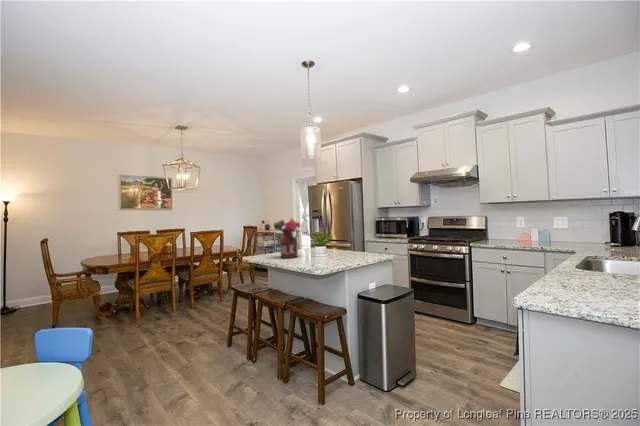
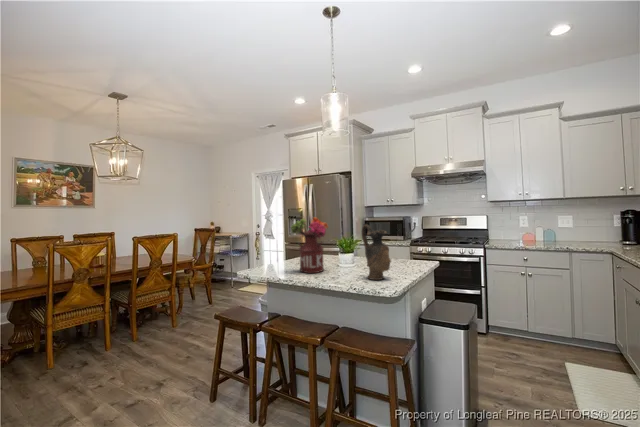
ceramic pitcher: none [314,224,330,262] -> present [362,224,391,280]

